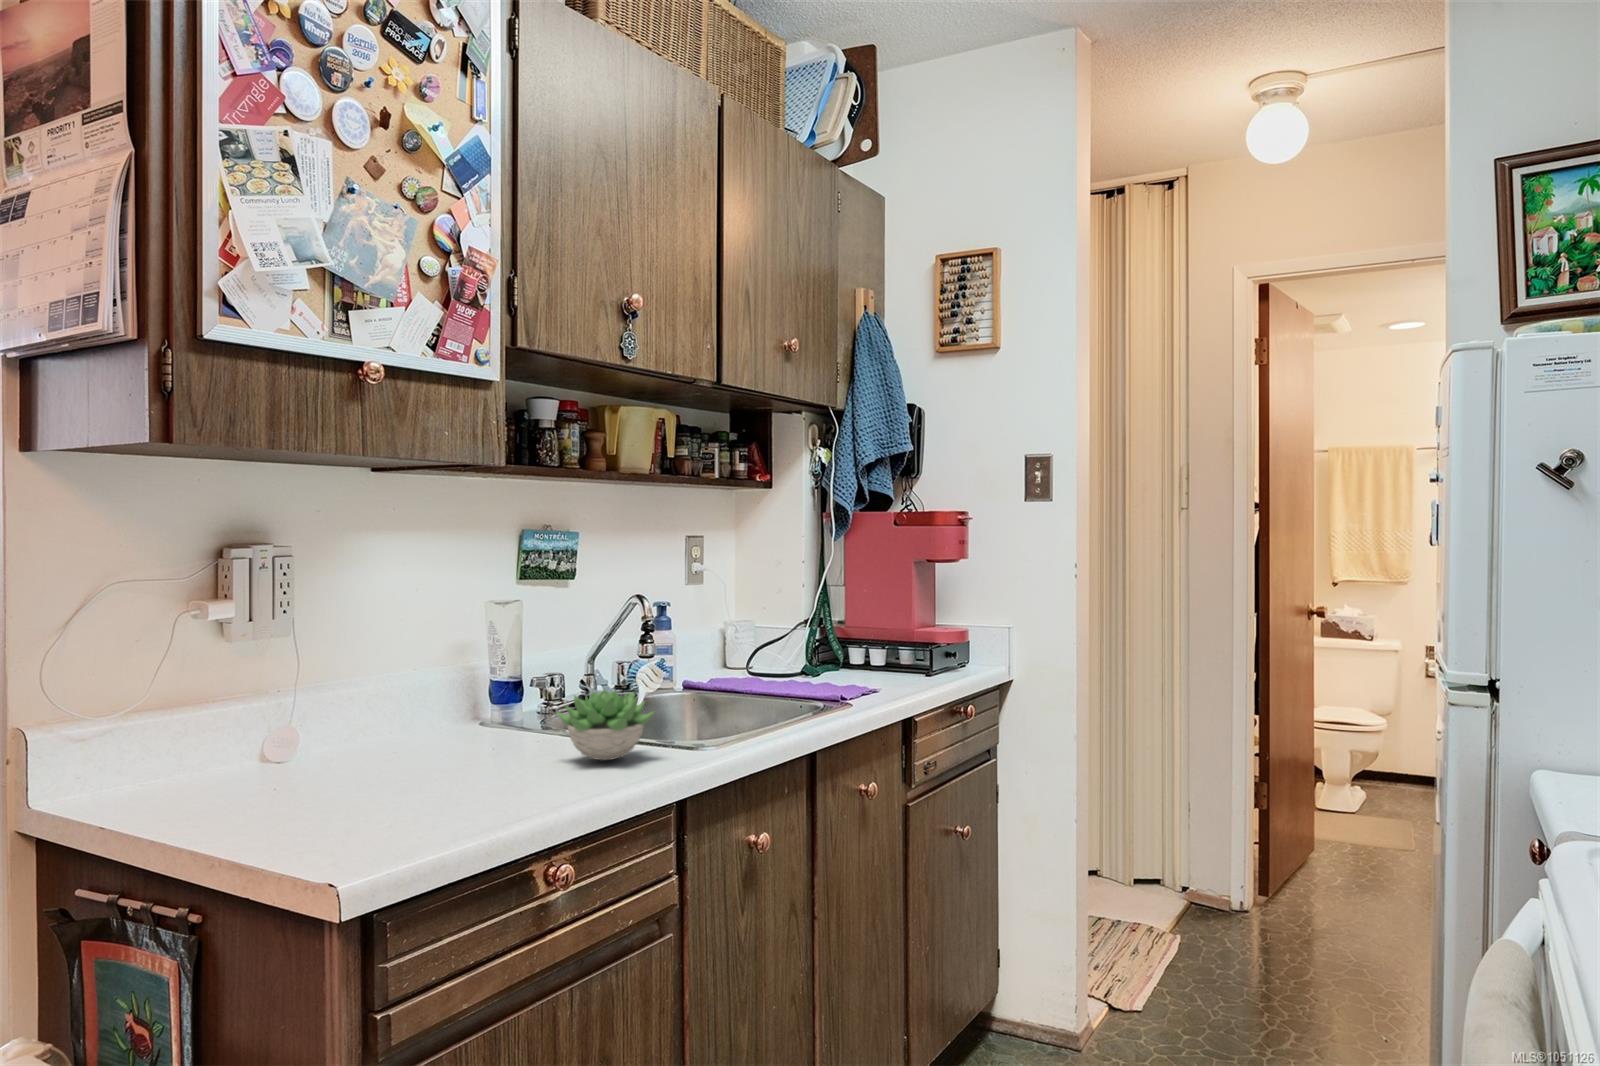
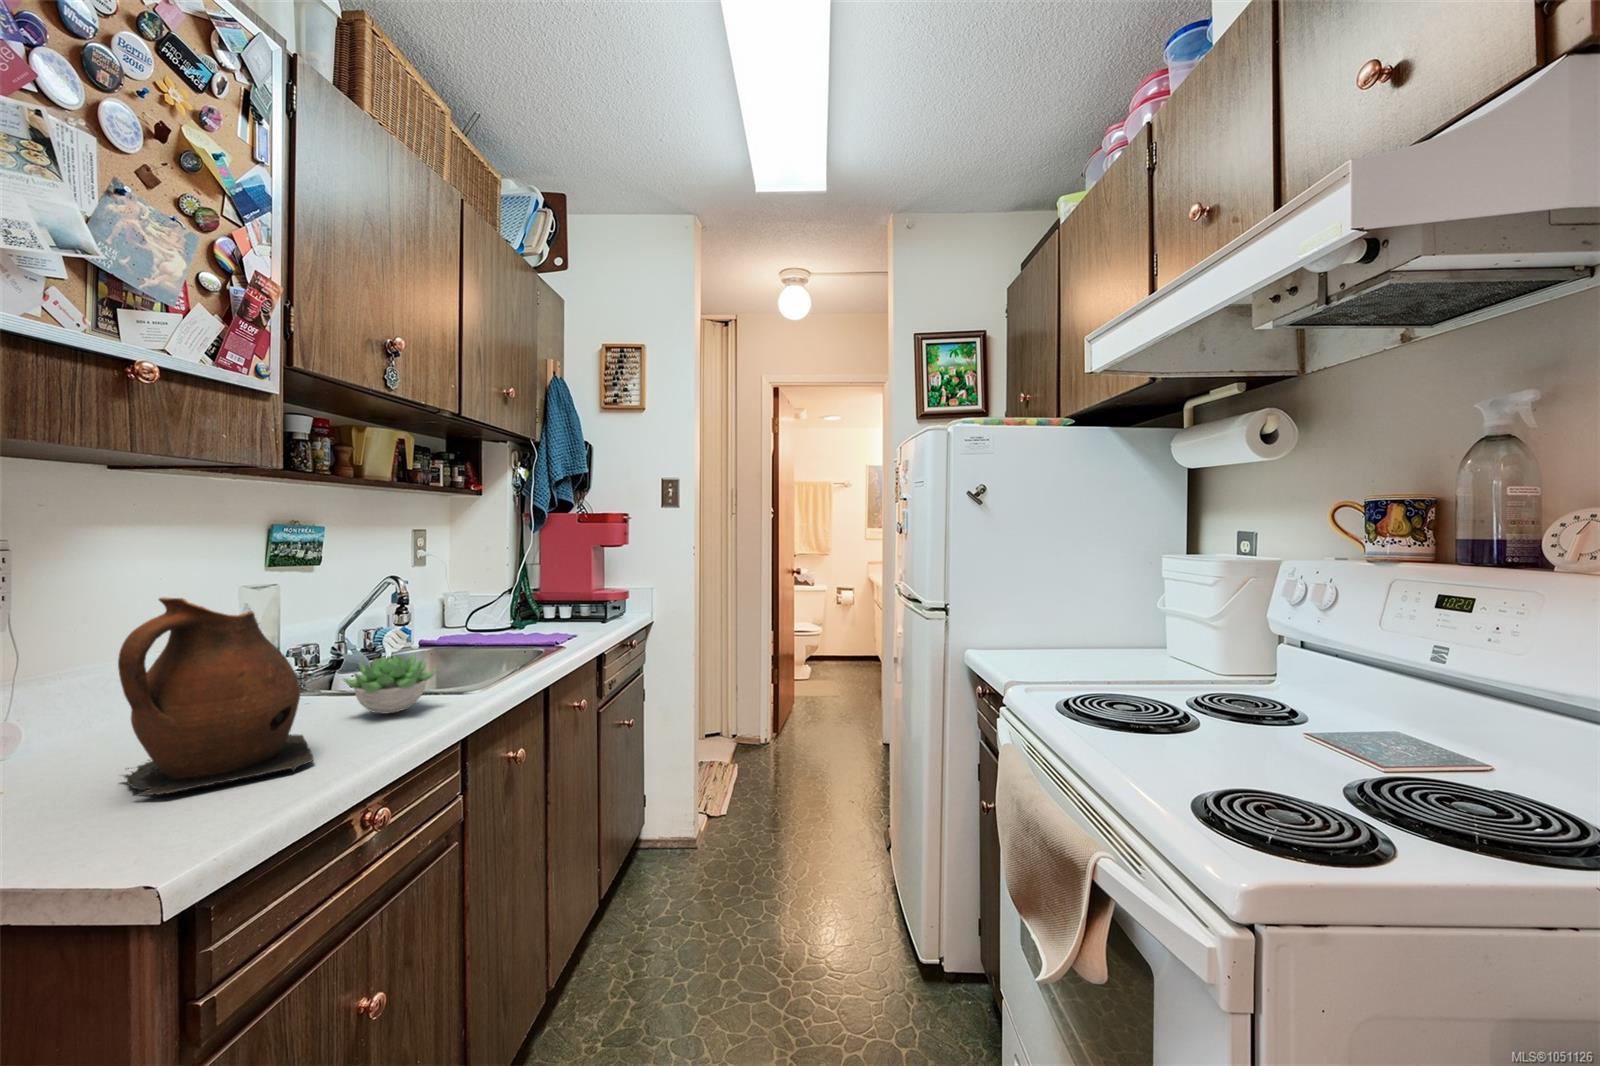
ceramic pitcher: none [343,605,511,808] -> present [118,598,314,796]

